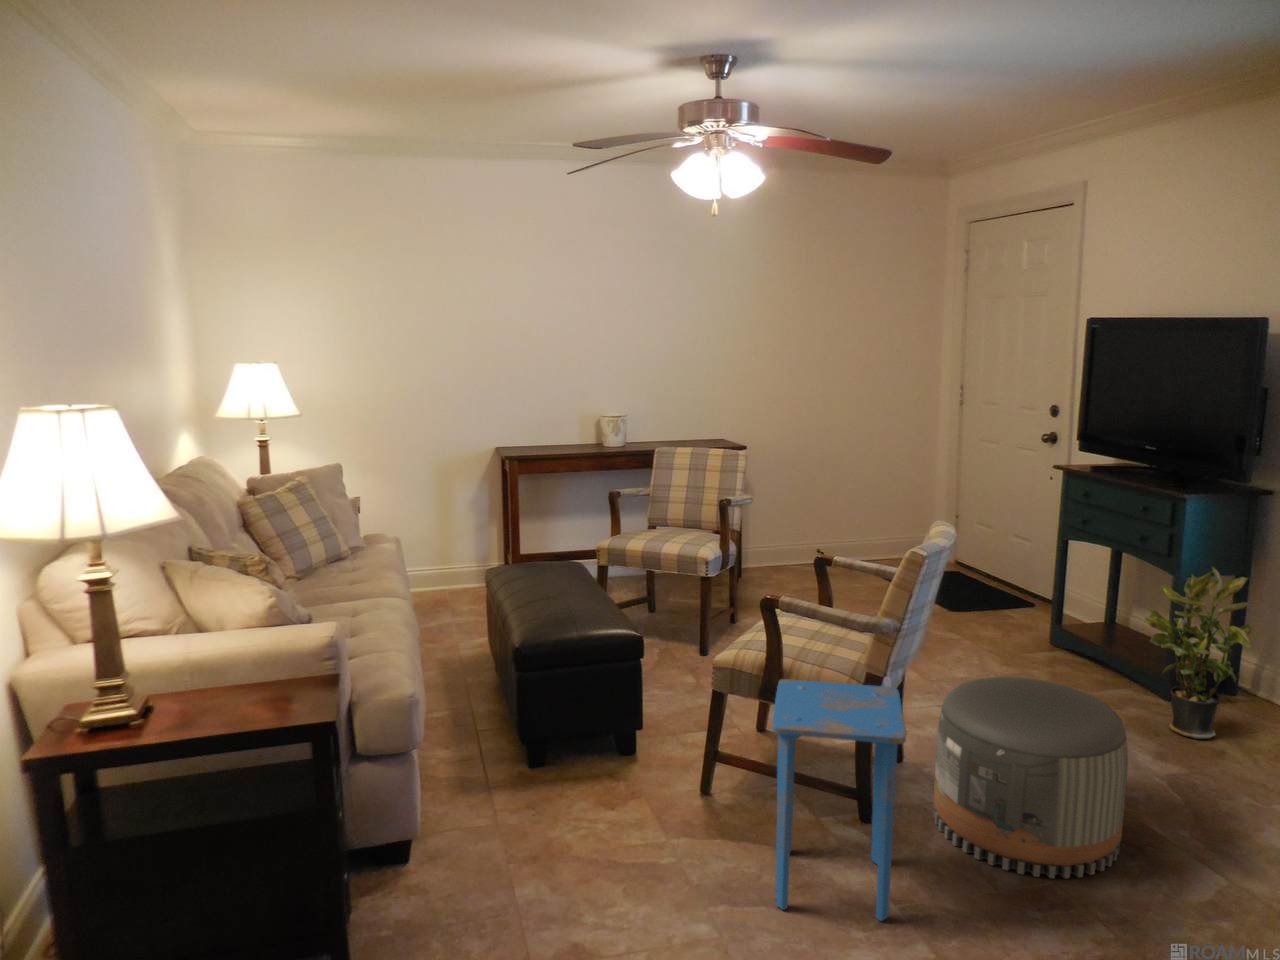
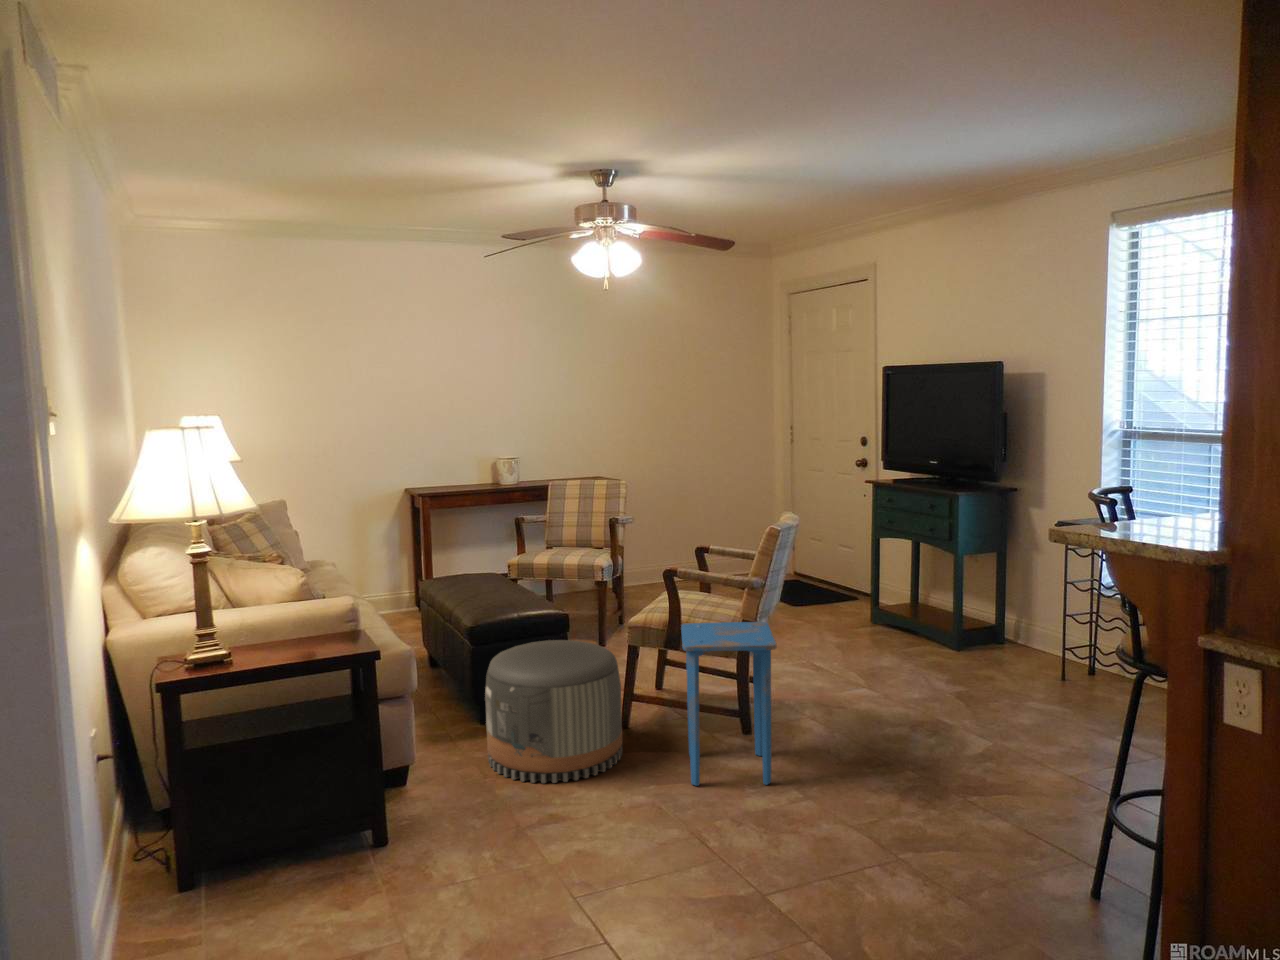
potted plant: present [1145,568,1252,739] -> none [934,540,1007,668]
pouf: present [933,677,1128,879] -> present [485,640,622,783]

